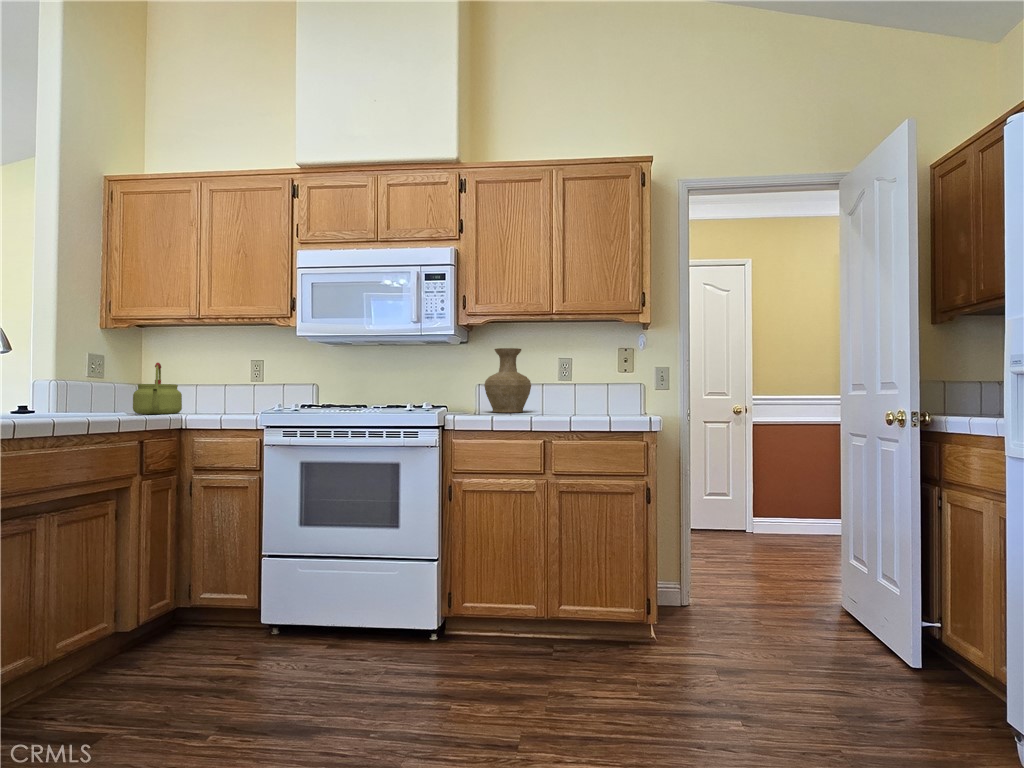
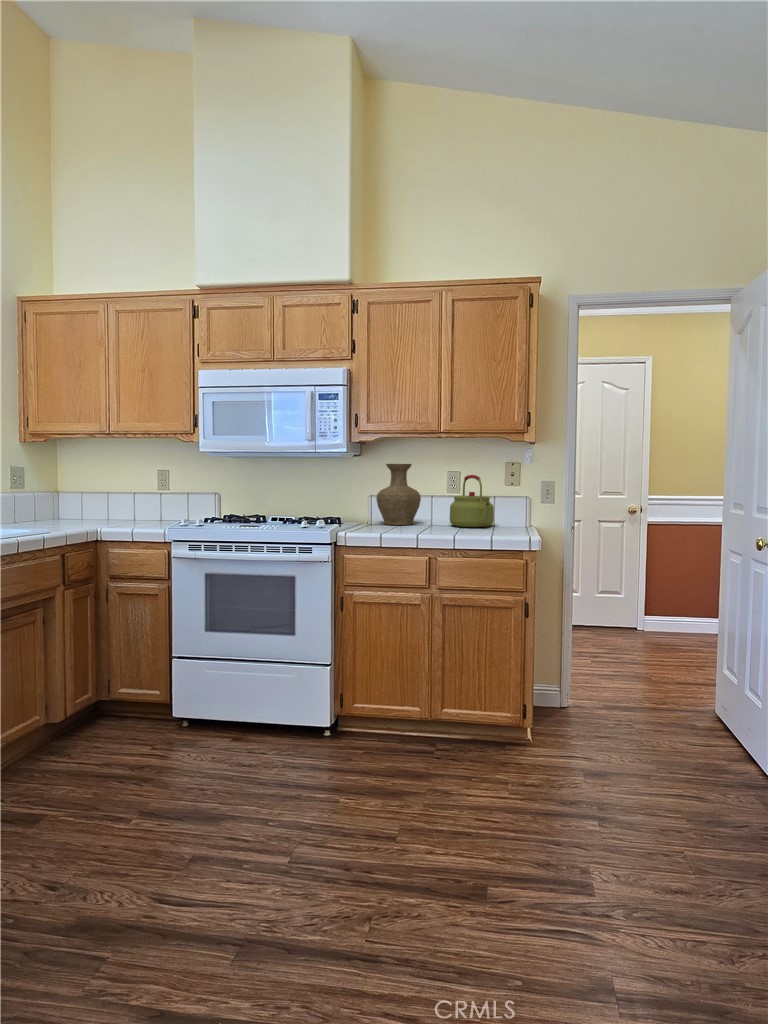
kettle: present [133,363,182,414] -> present [450,475,494,527]

